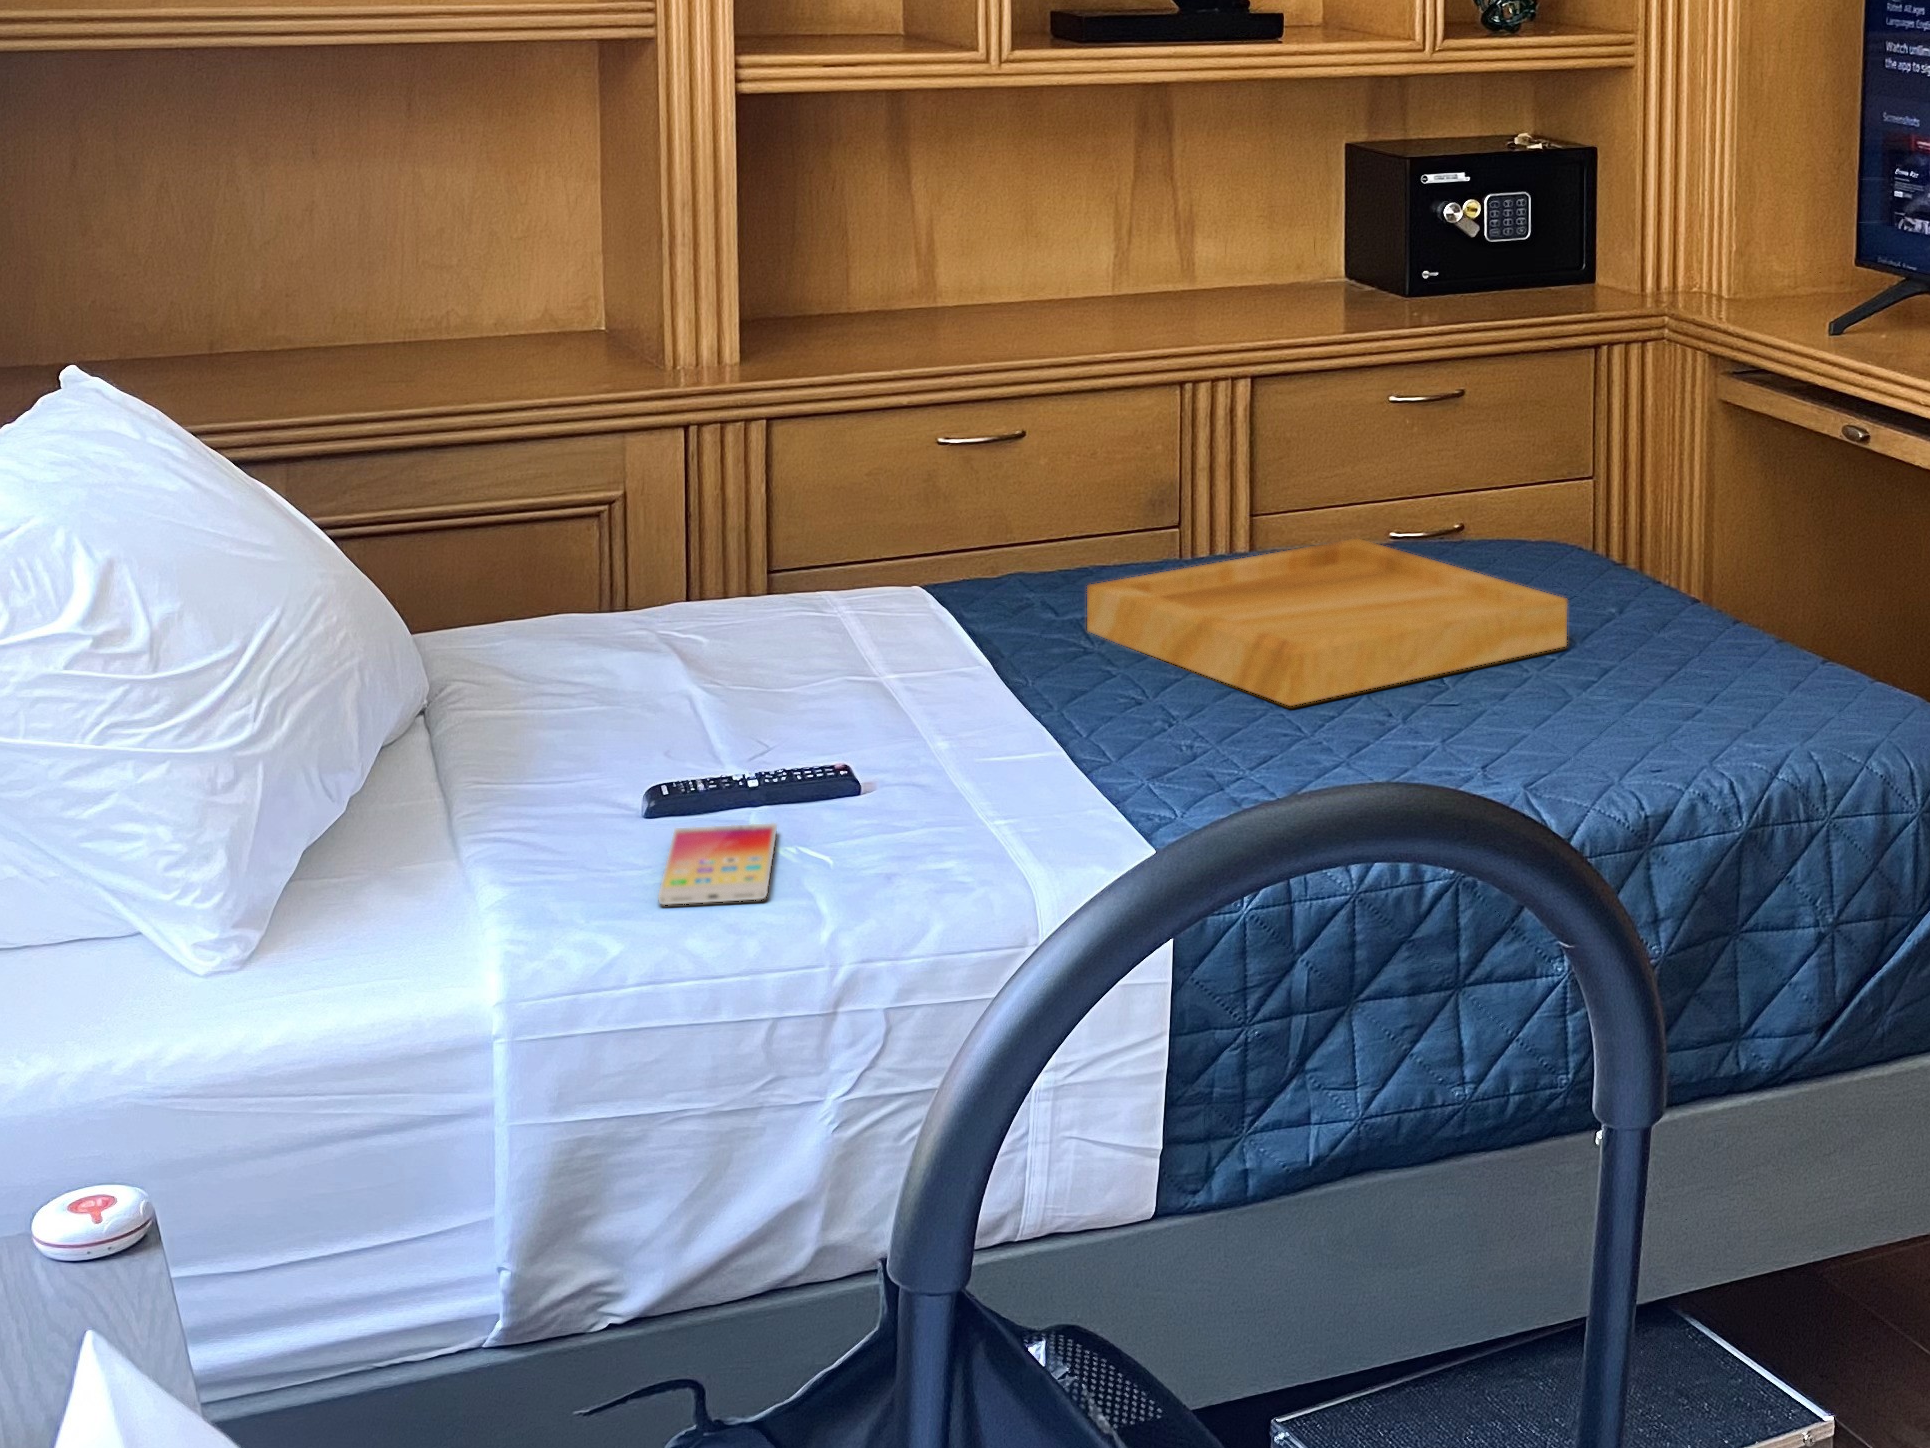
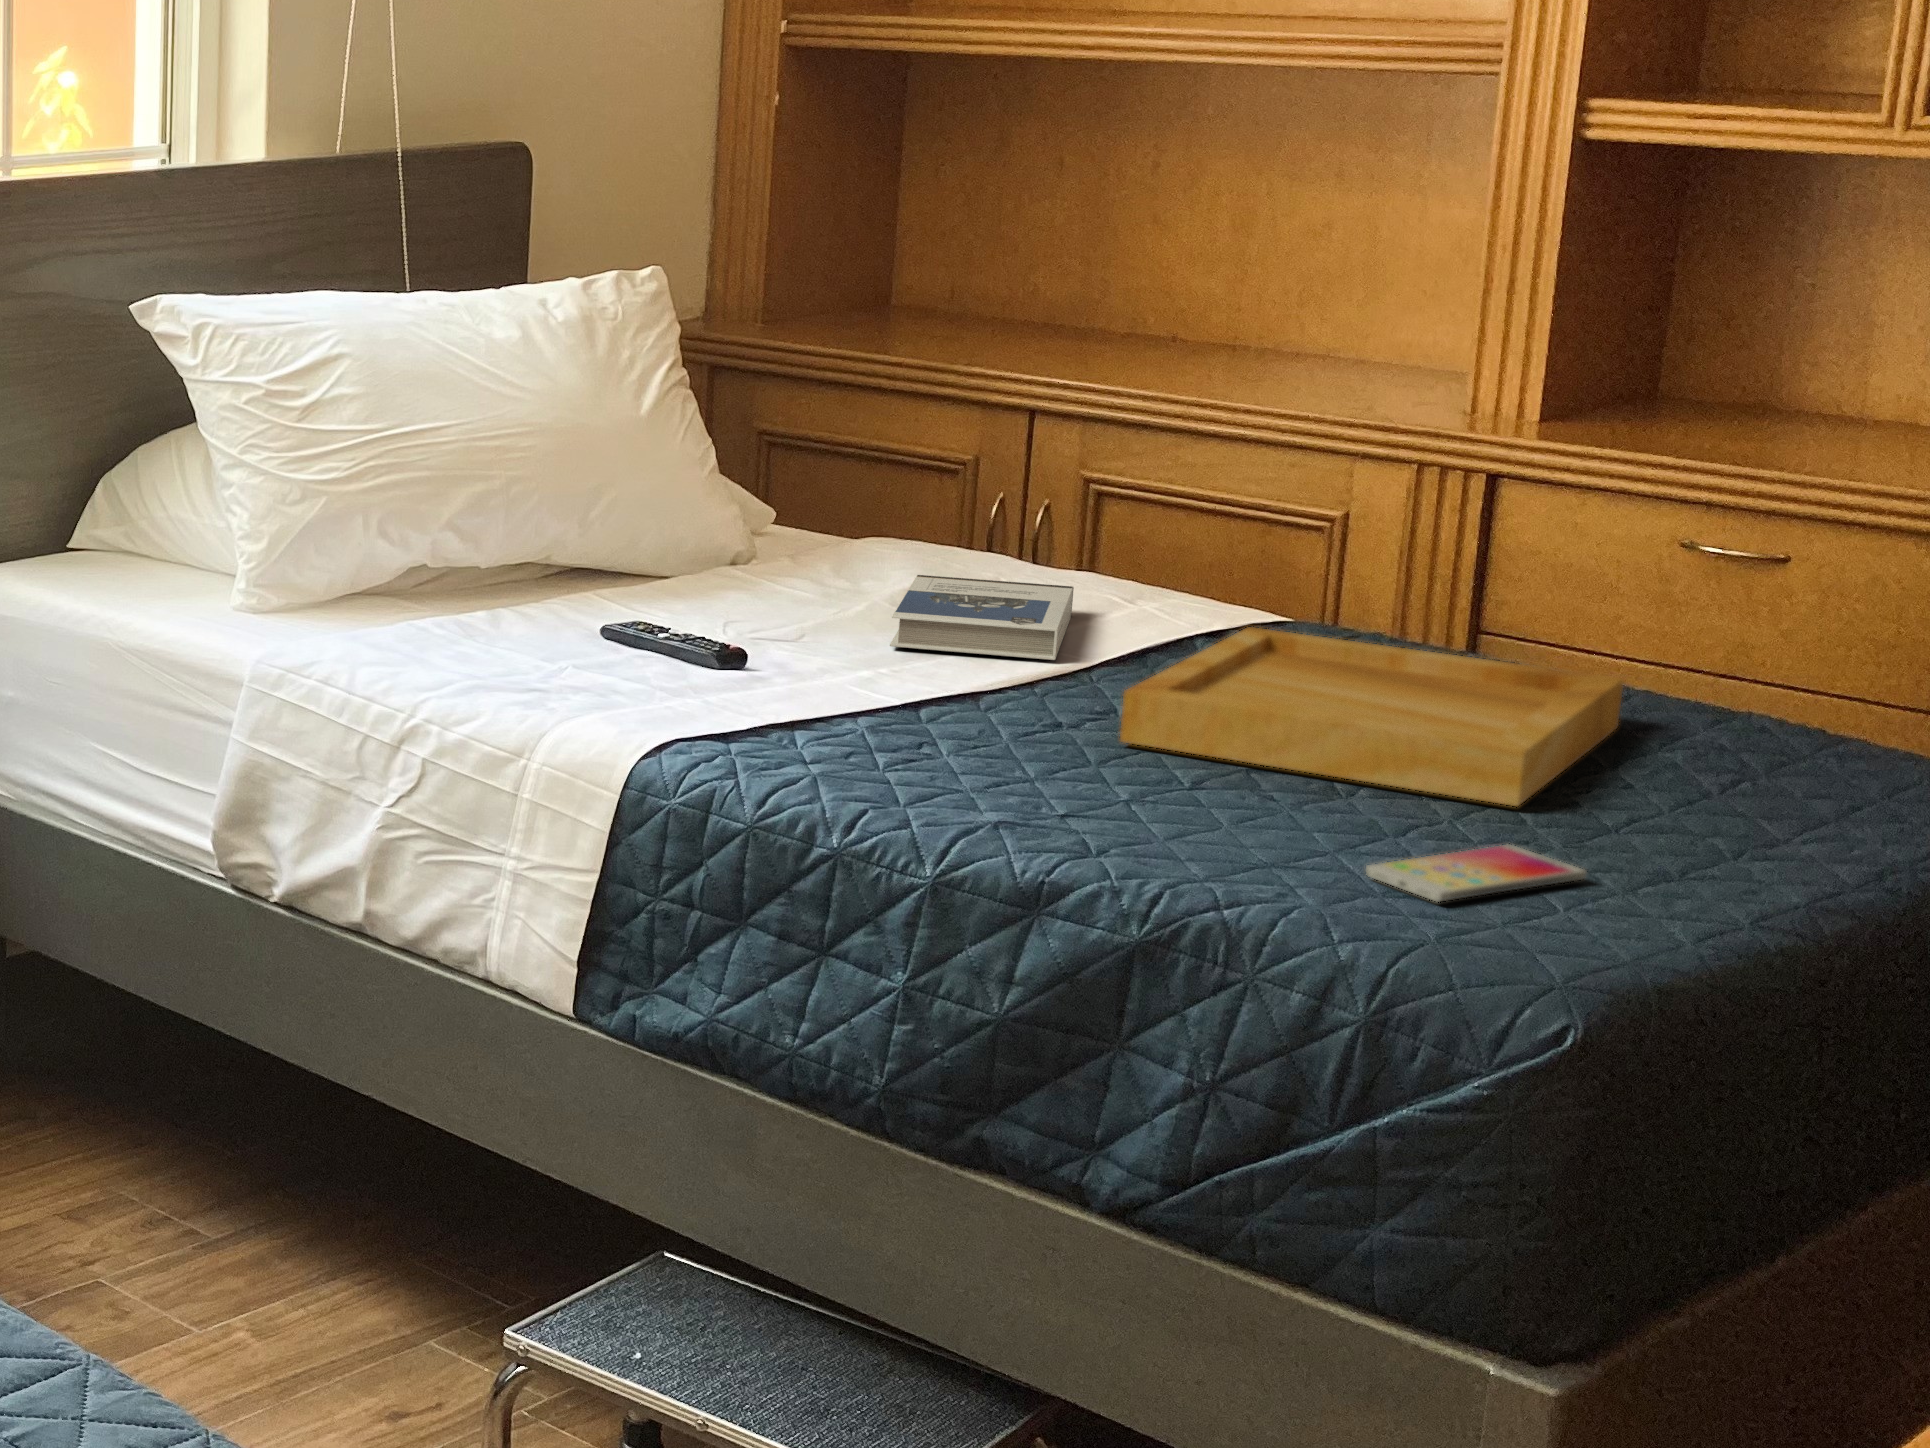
hardback book: none [688,605,986,711] -> present [890,575,1074,660]
smartphone: present [658,823,777,905] -> present [1366,844,1586,901]

